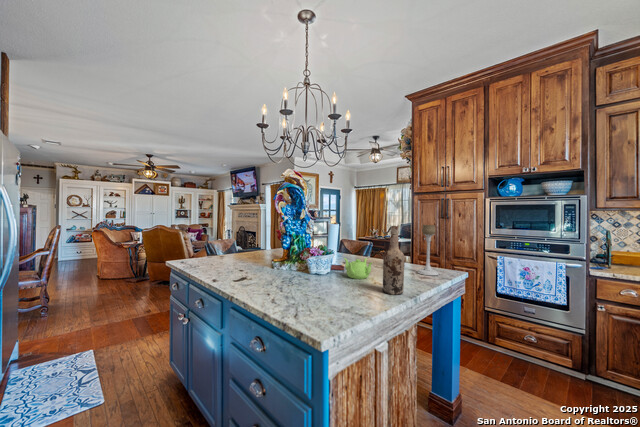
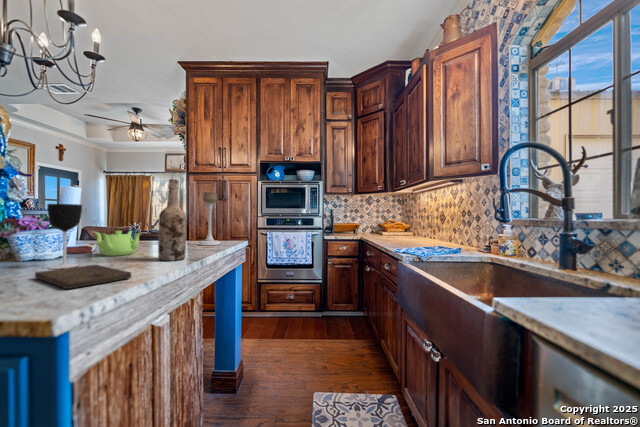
wine glass: none [320,244,337,289] -> present [47,204,82,269]
cutting board: none [314,292,362,315] -> present [35,265,131,289]

